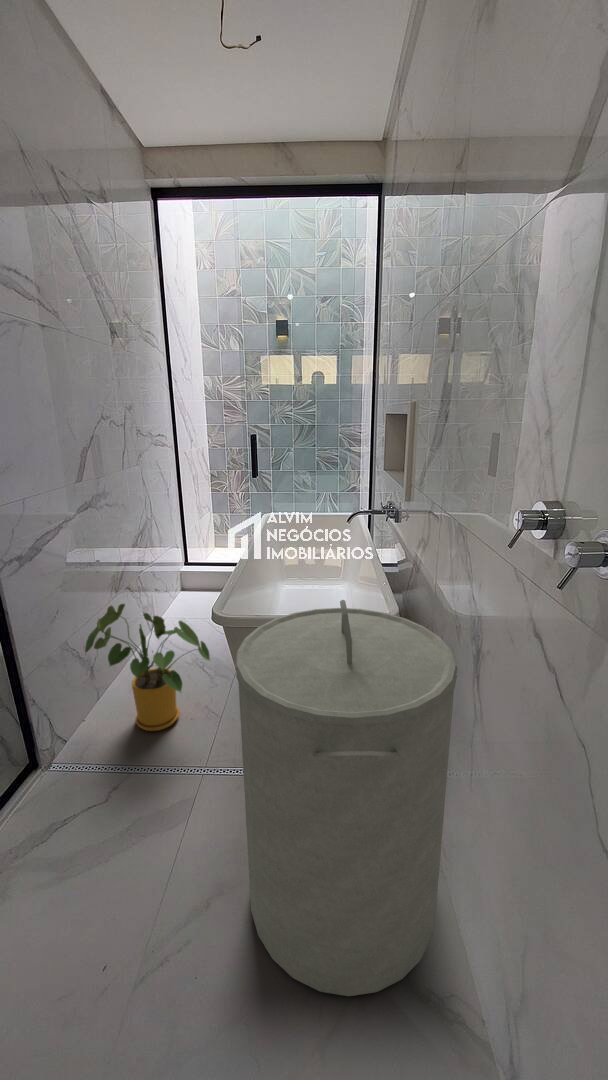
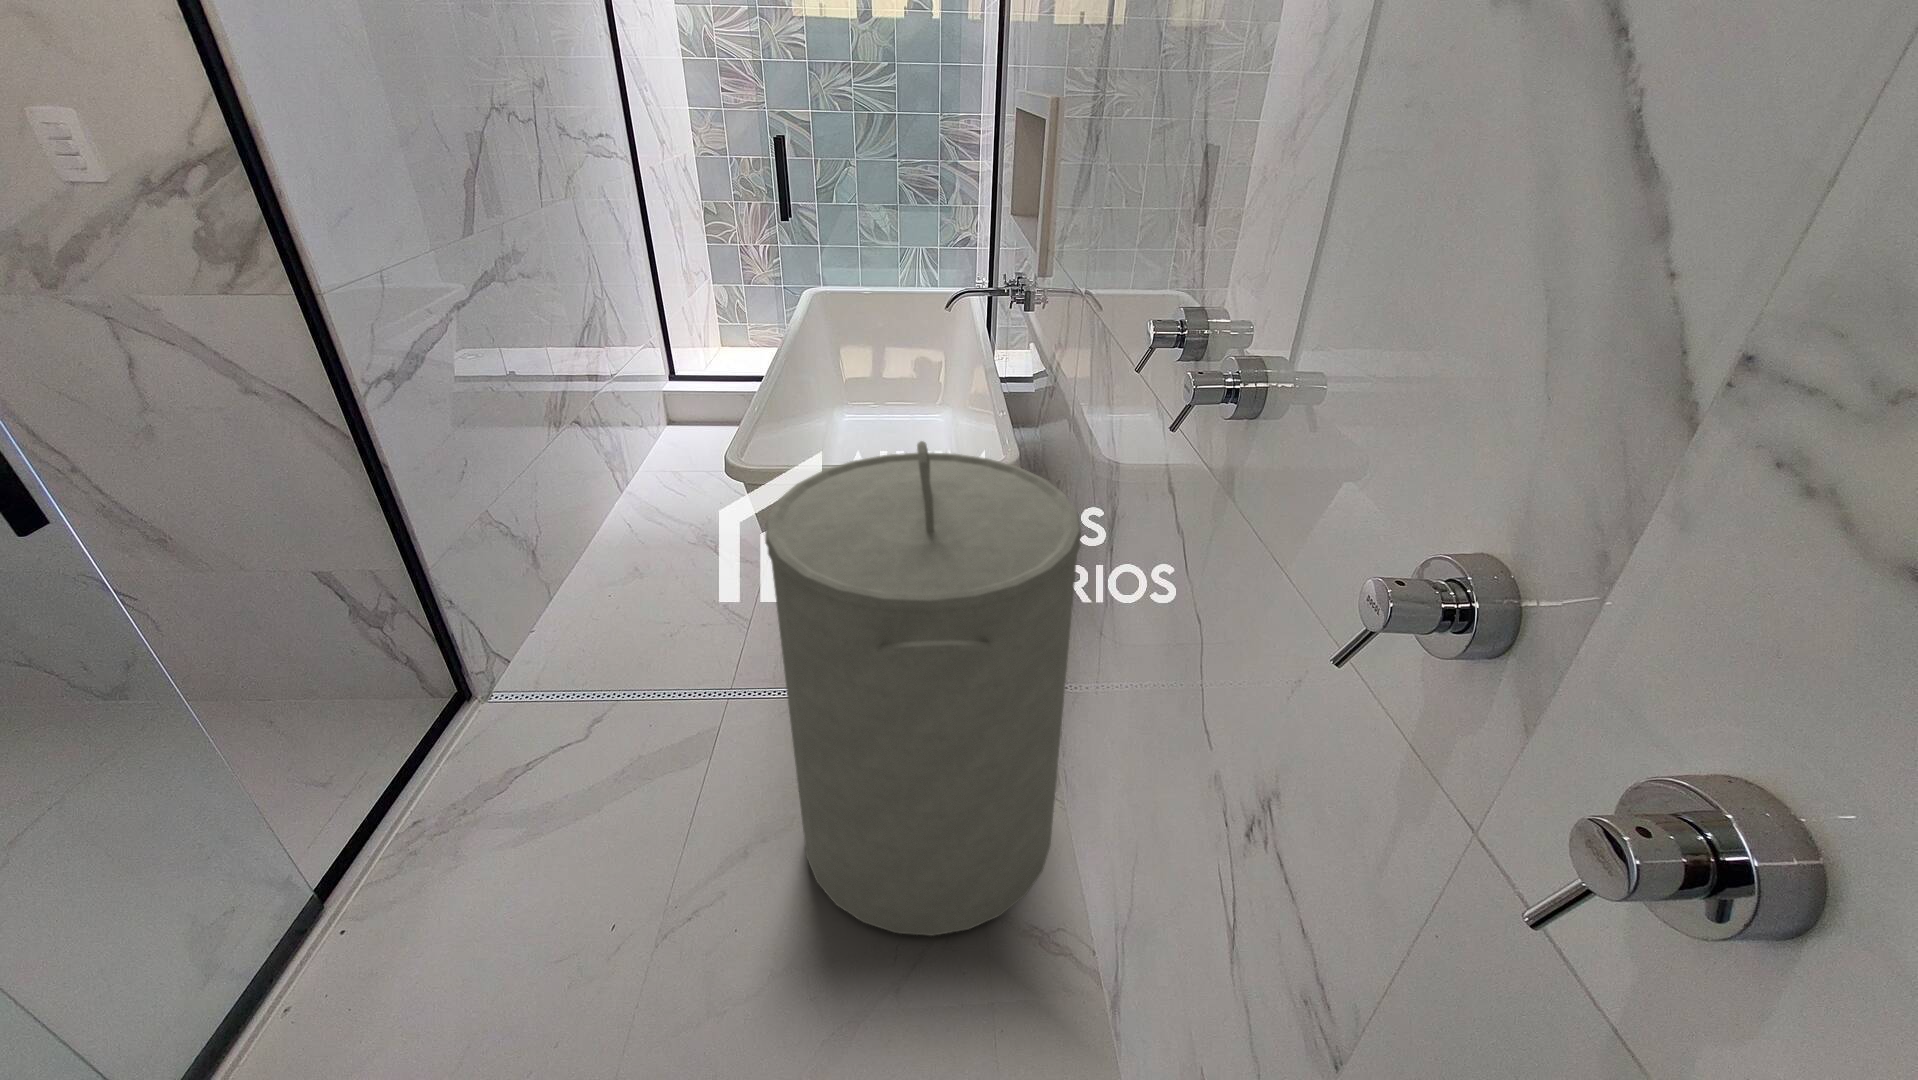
house plant: present [85,604,210,731] -> none [520,448,728,645]

